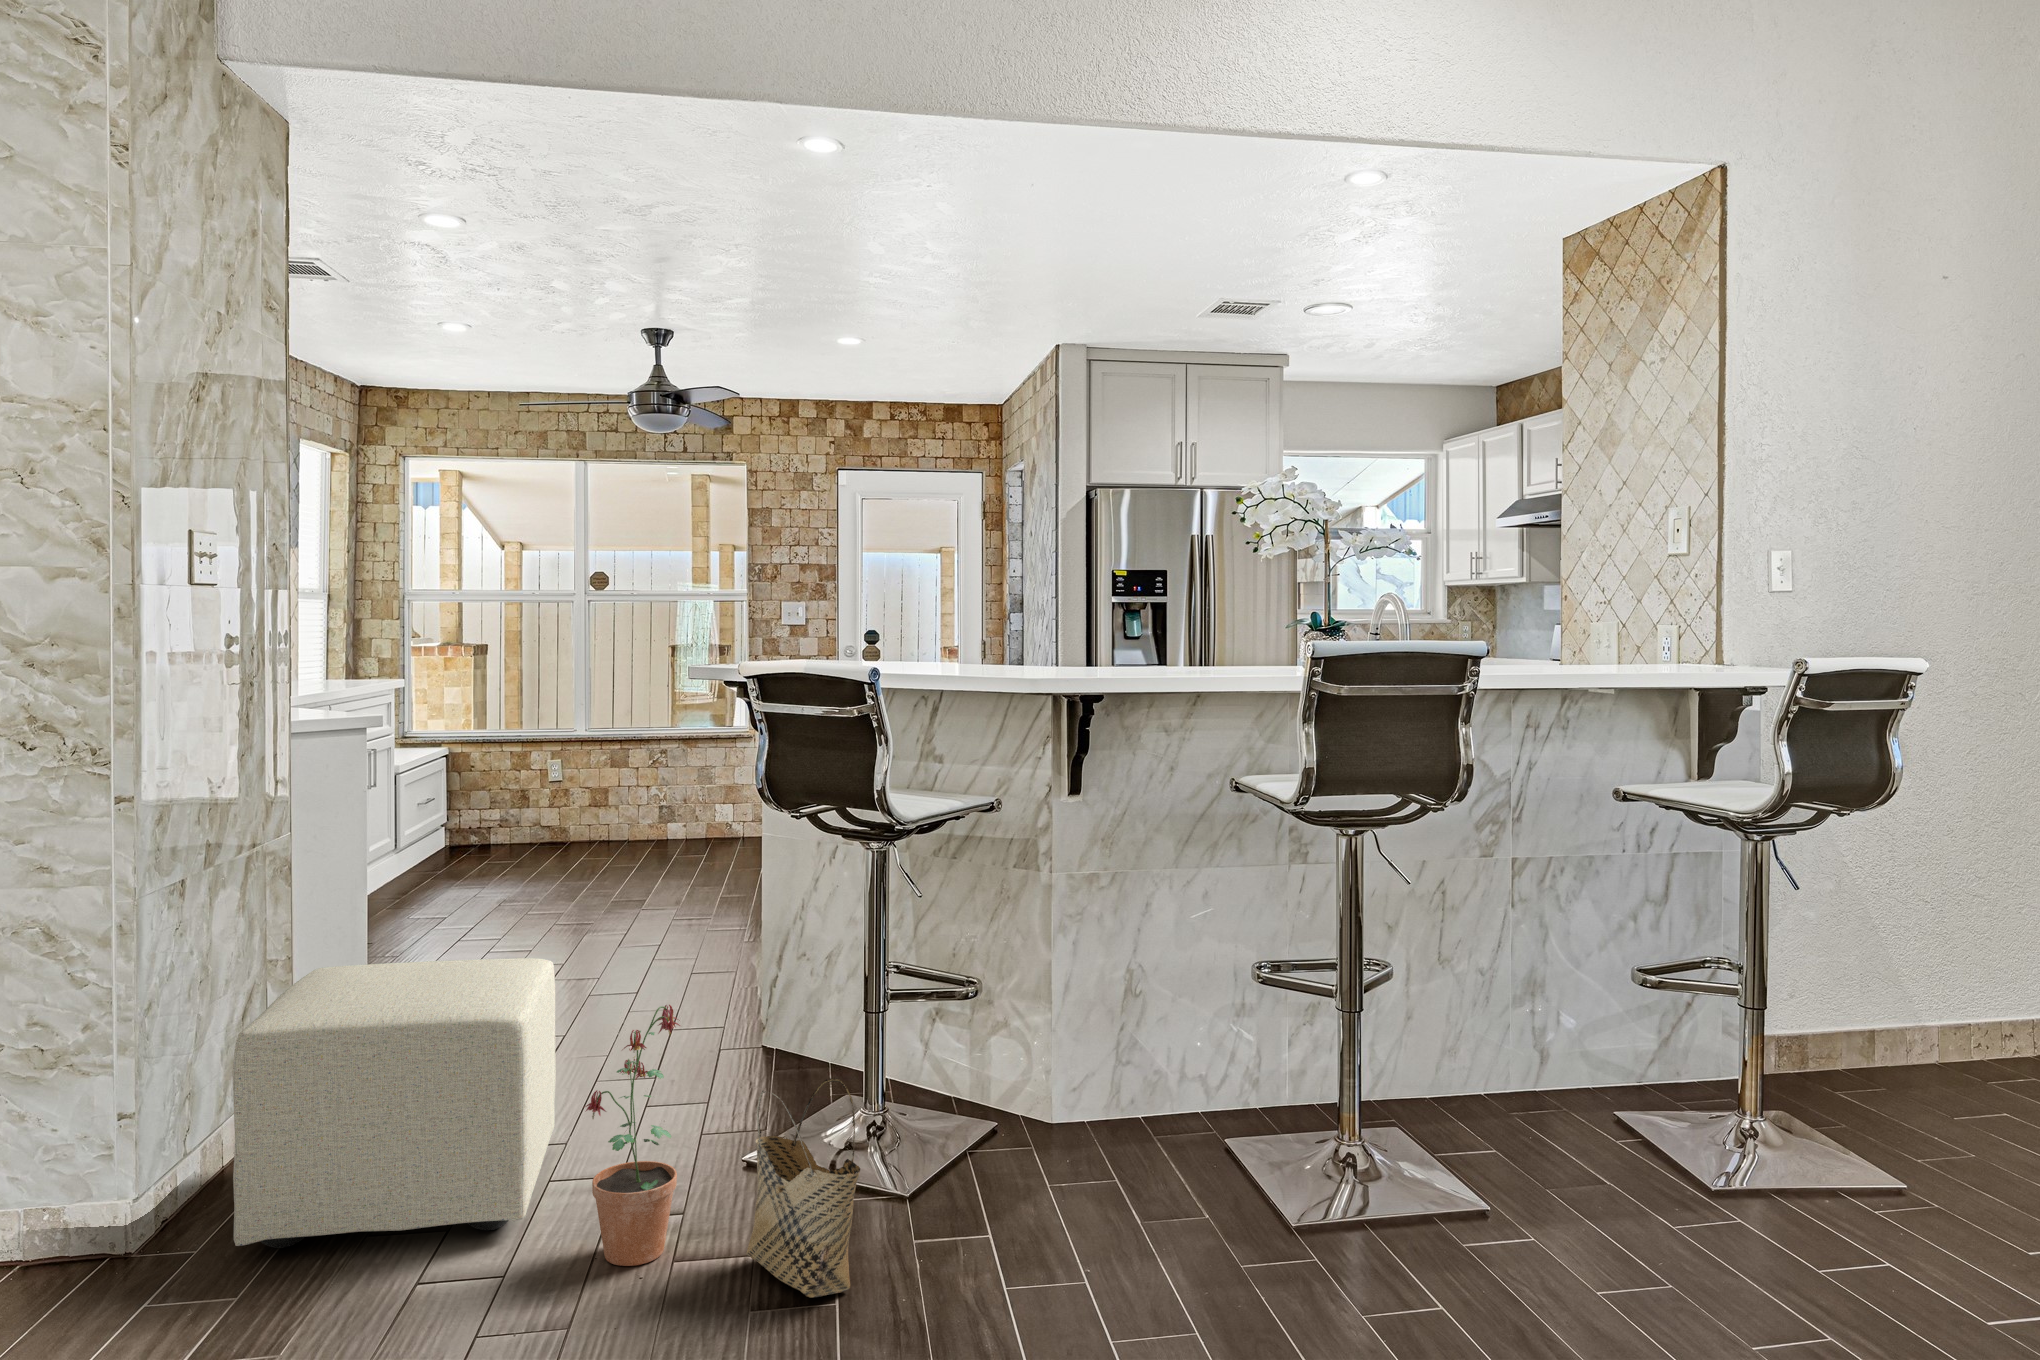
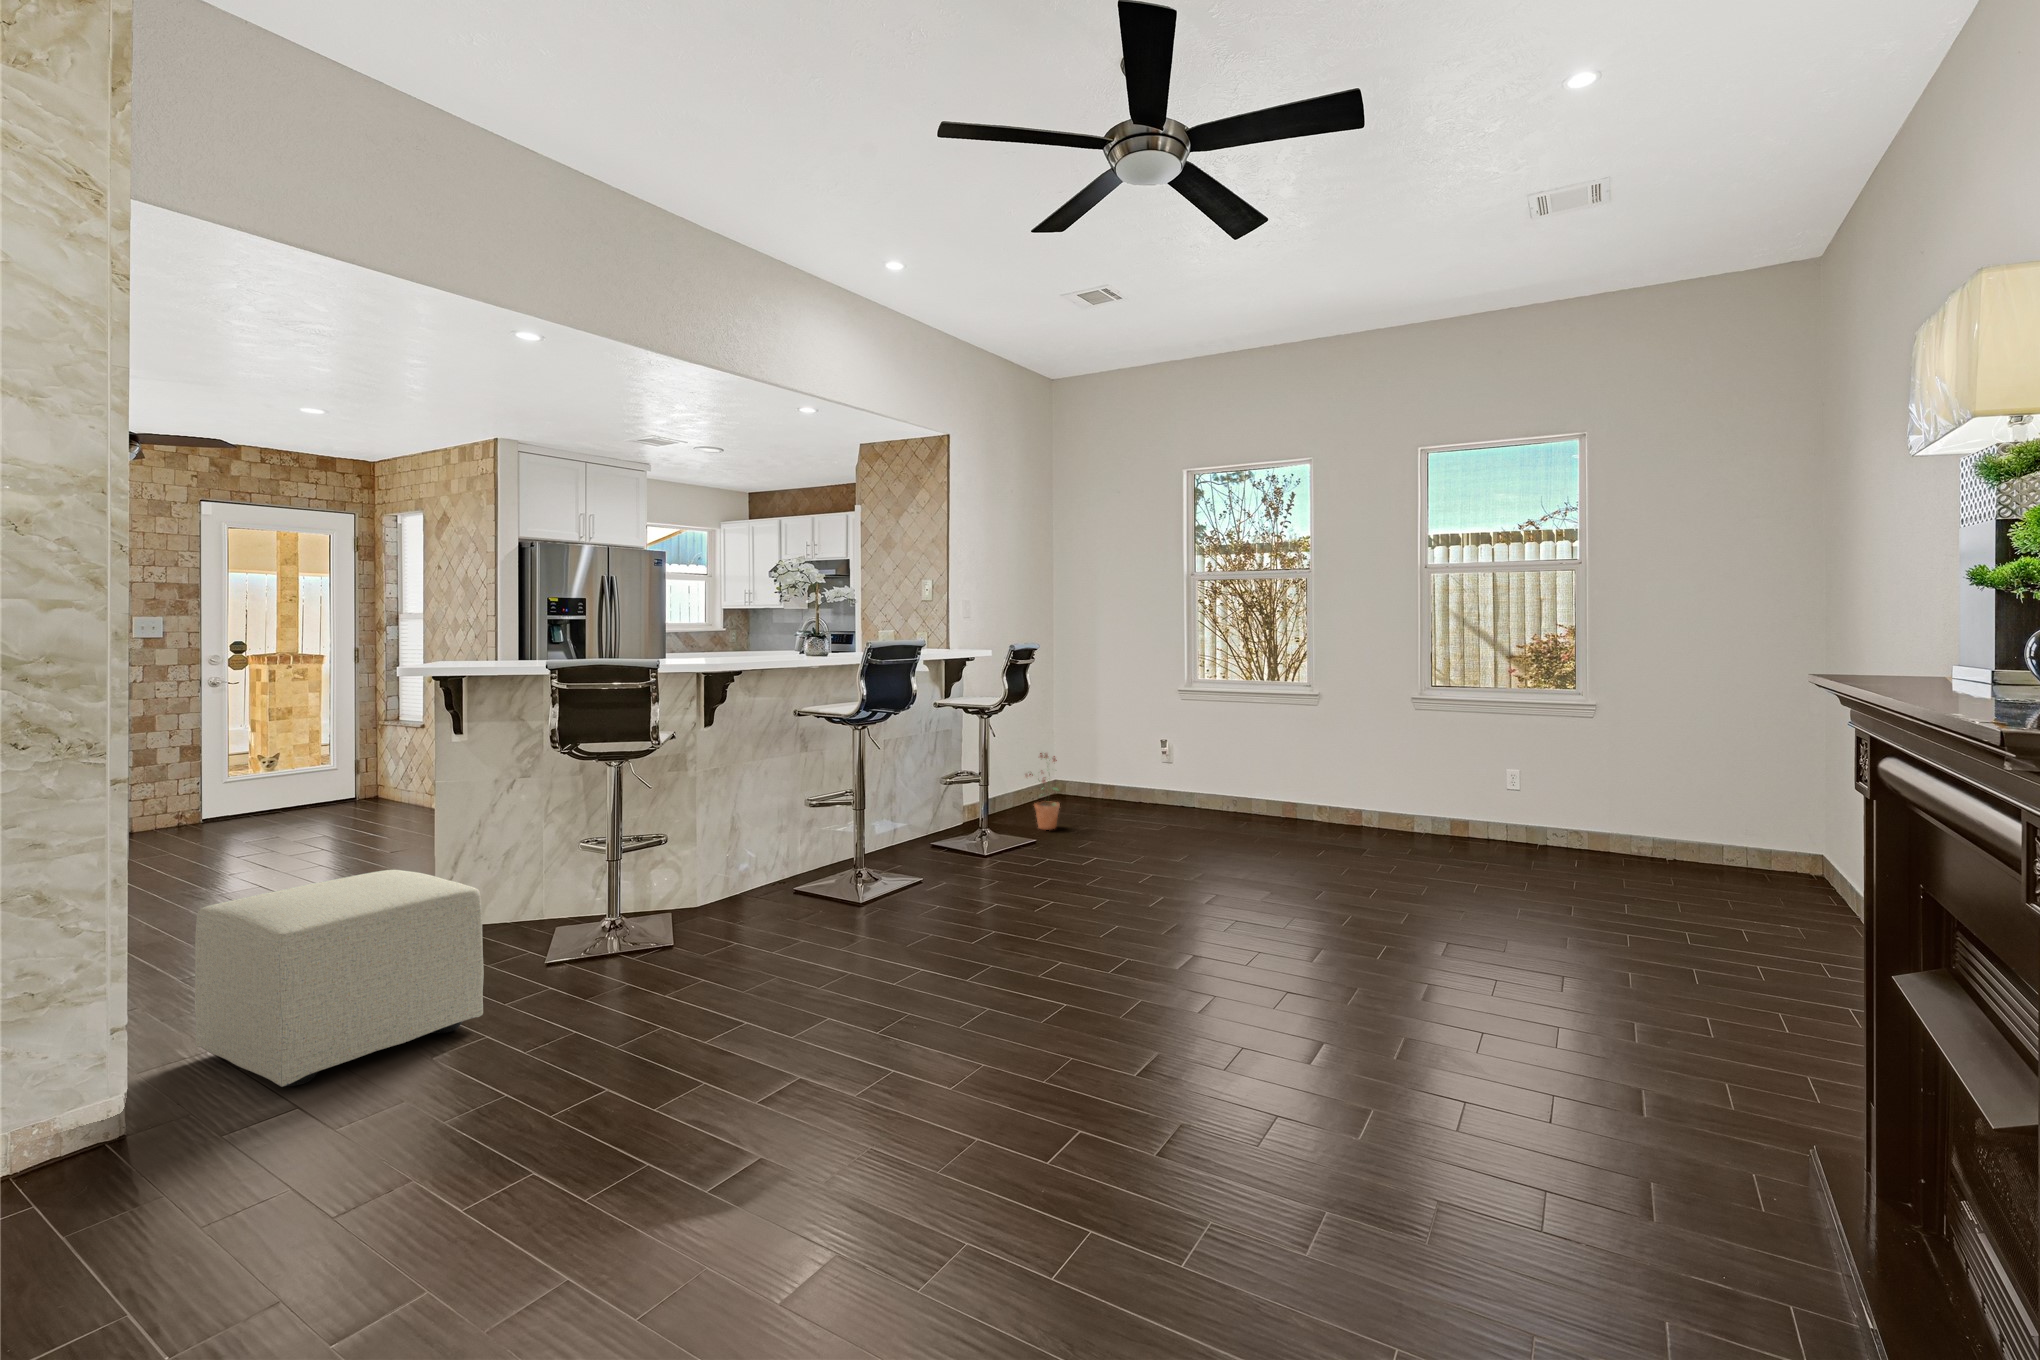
potted plant: present [585,1005,680,1266] -> present [1026,753,1060,830]
woven basket: present [746,1078,860,1297] -> none [646,878,726,987]

